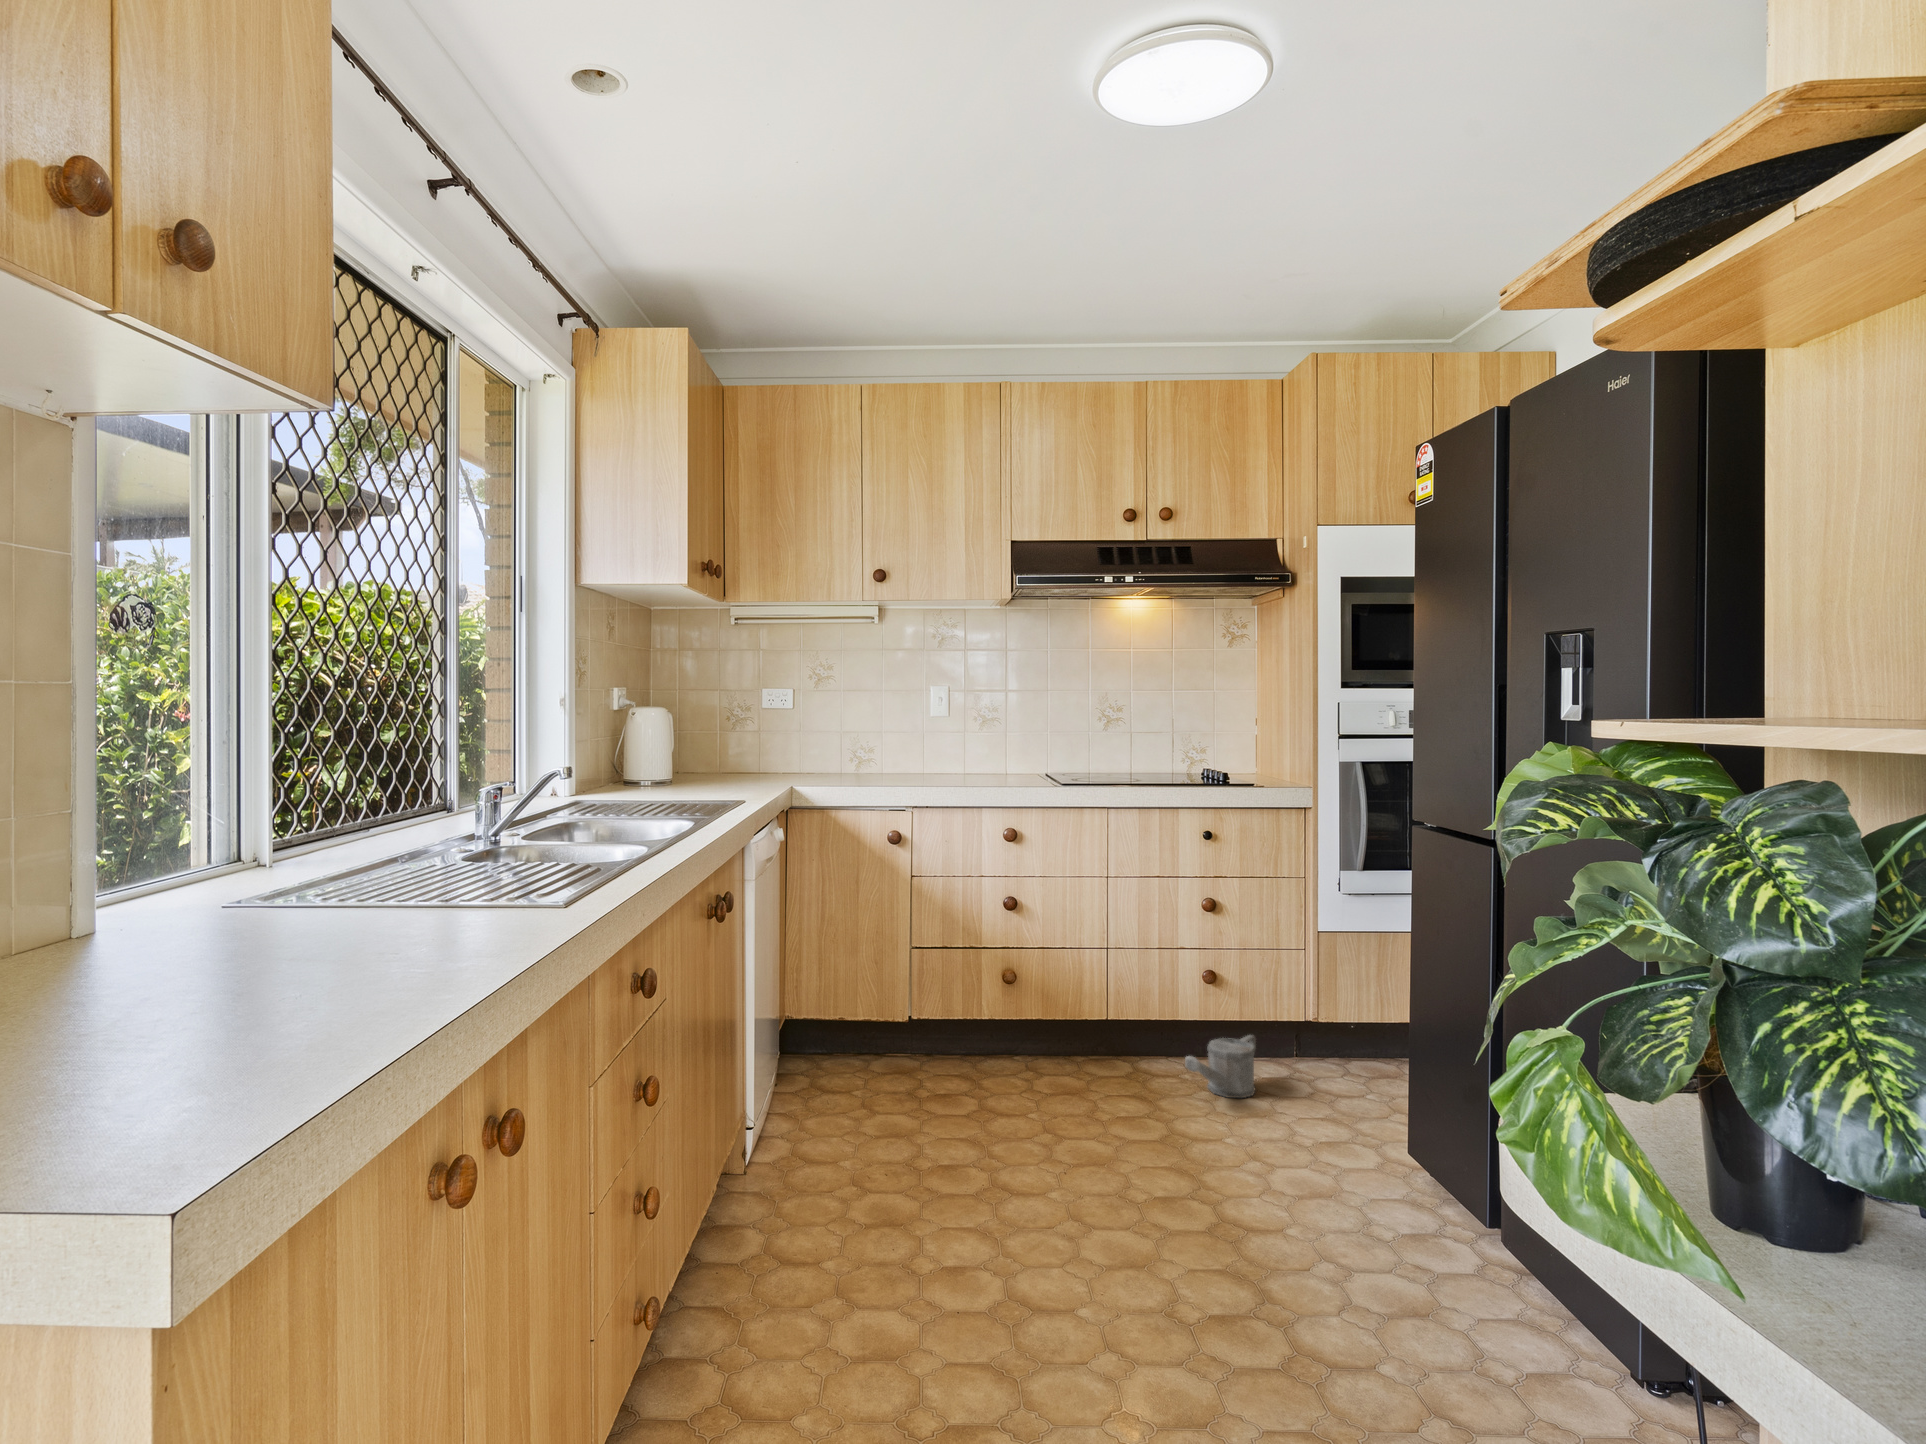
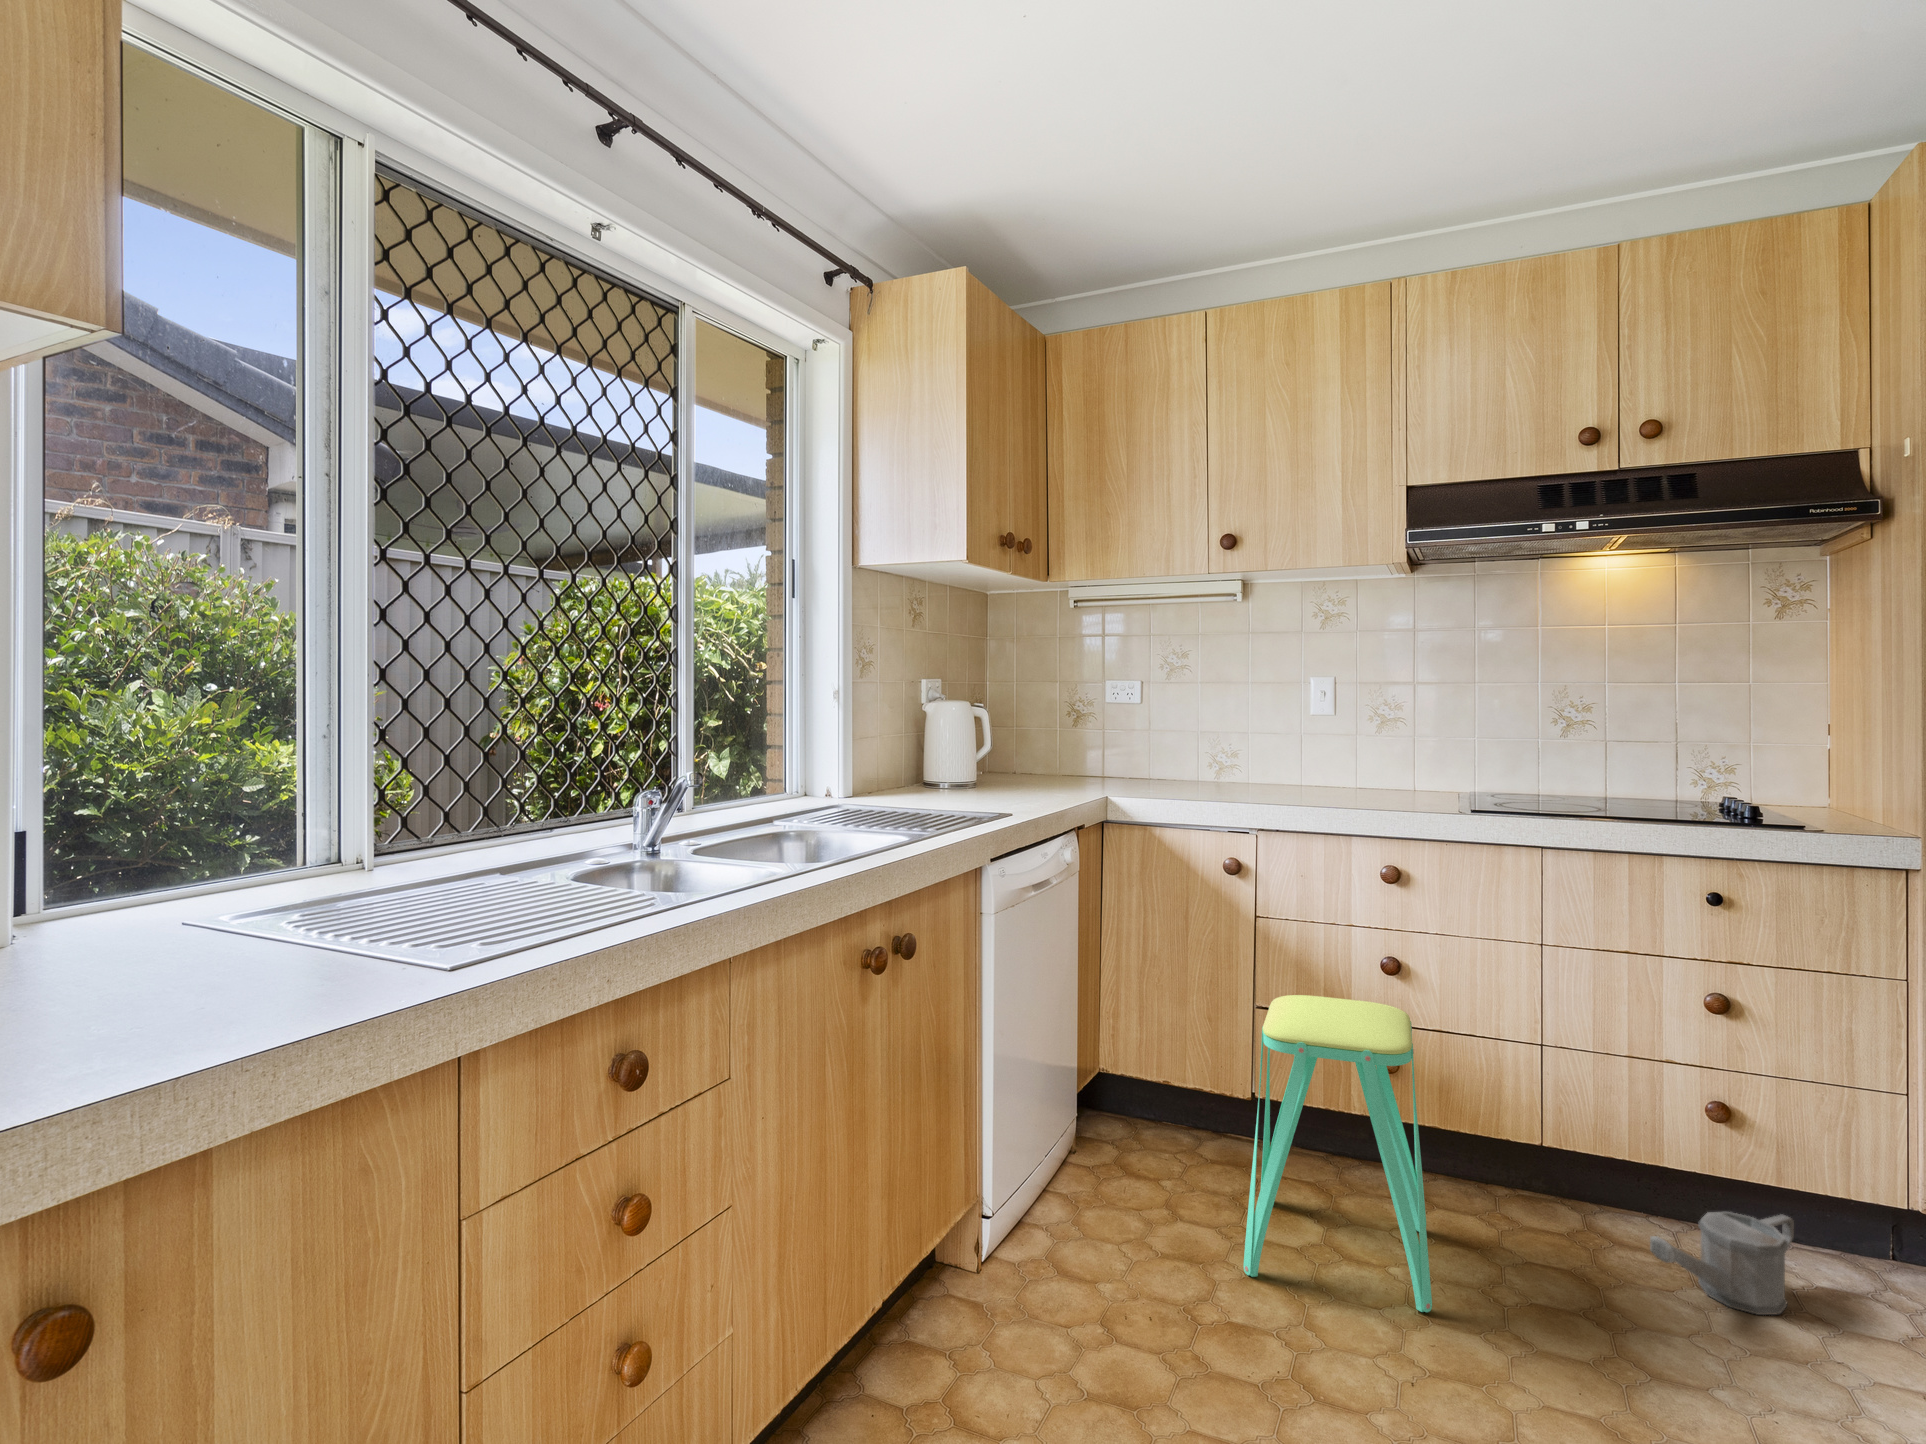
stool: none [927,924,1062,1138] -> present [1243,995,1432,1312]

